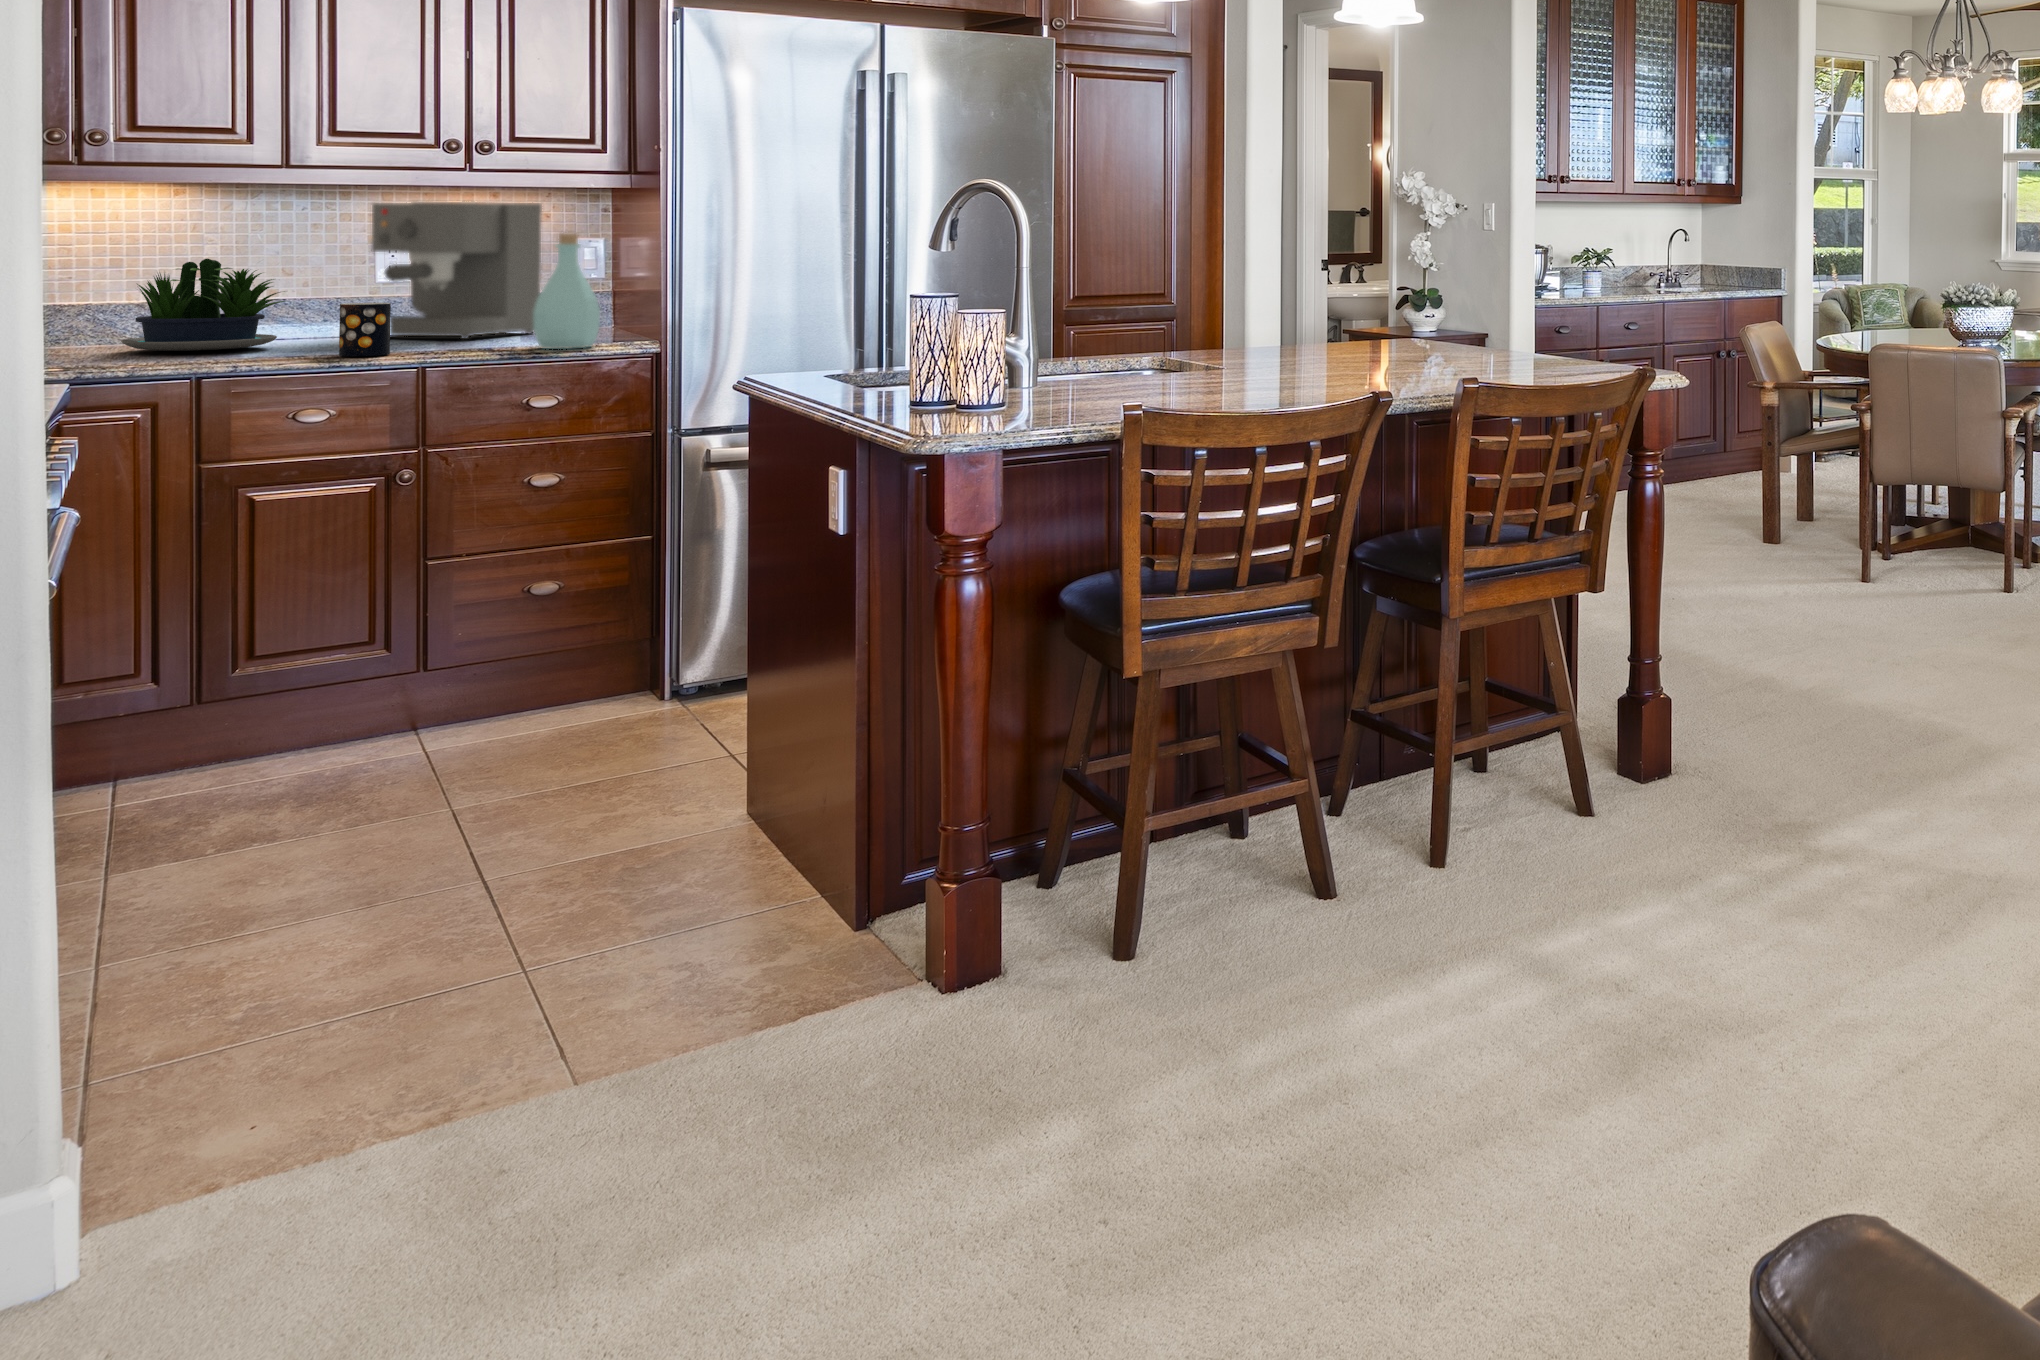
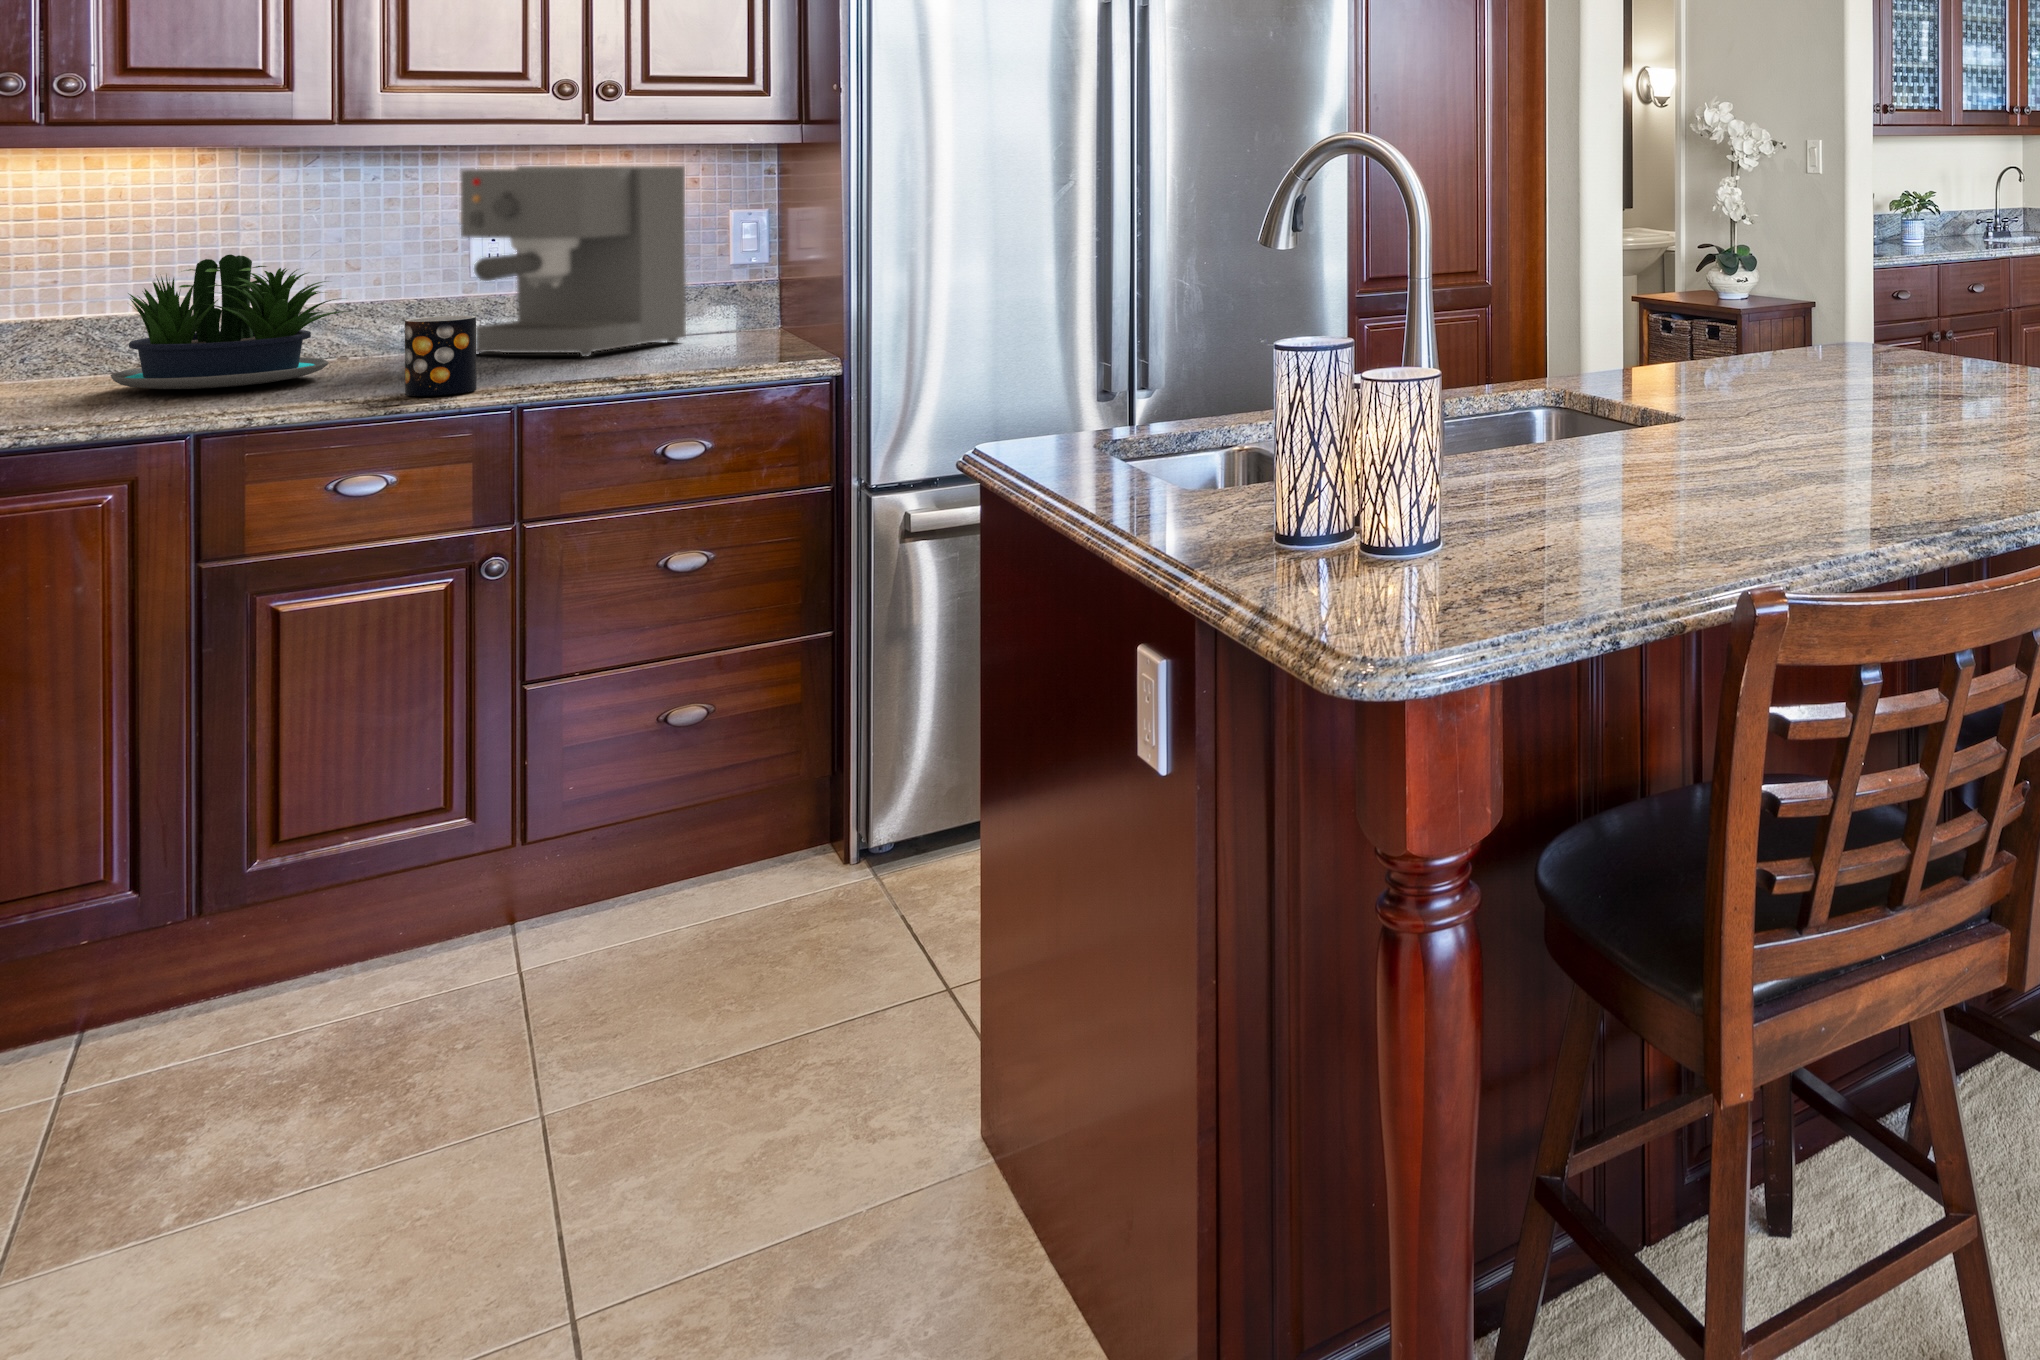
bottle: present [534,233,600,349] -> none [673,211,763,375]

